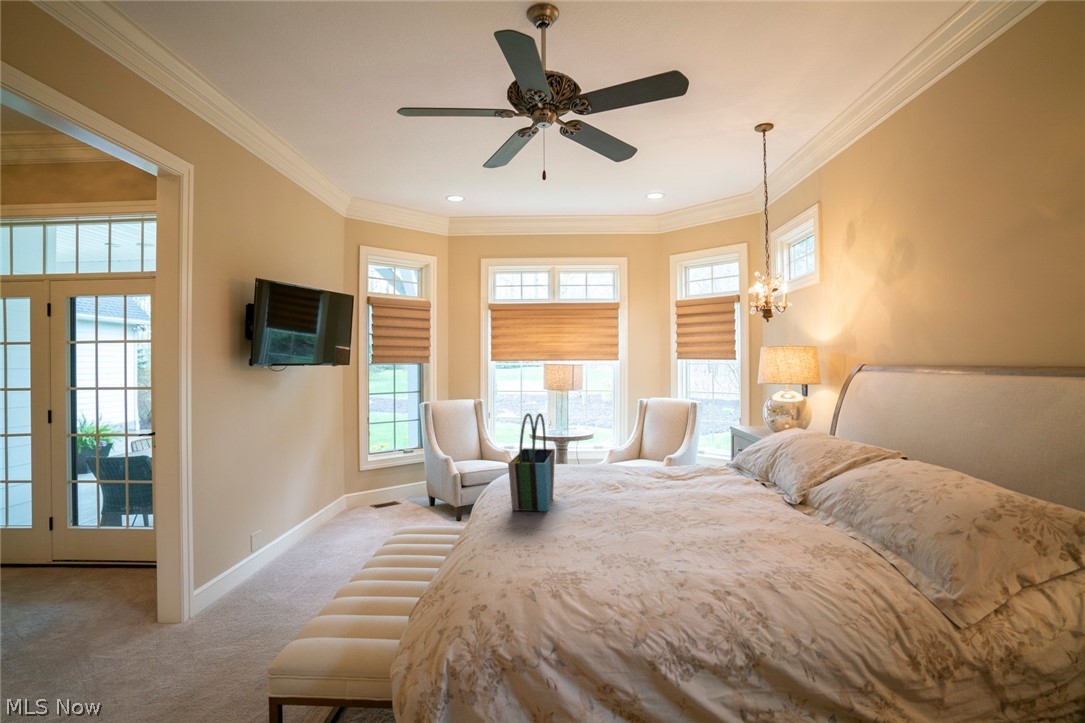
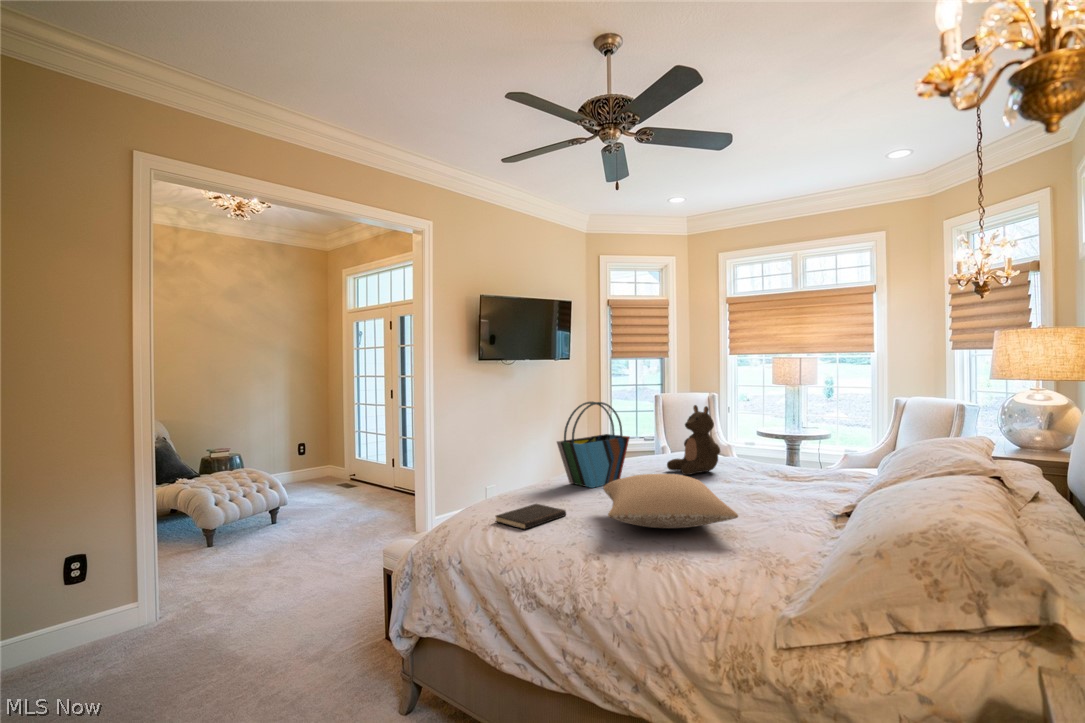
stuffed bear: none [568,411,621,482] -> present [667,405,720,475]
pillow: none [619,484,788,544] -> present [603,474,738,528]
hardcover book: none [552,543,608,579] -> present [496,504,566,529]

